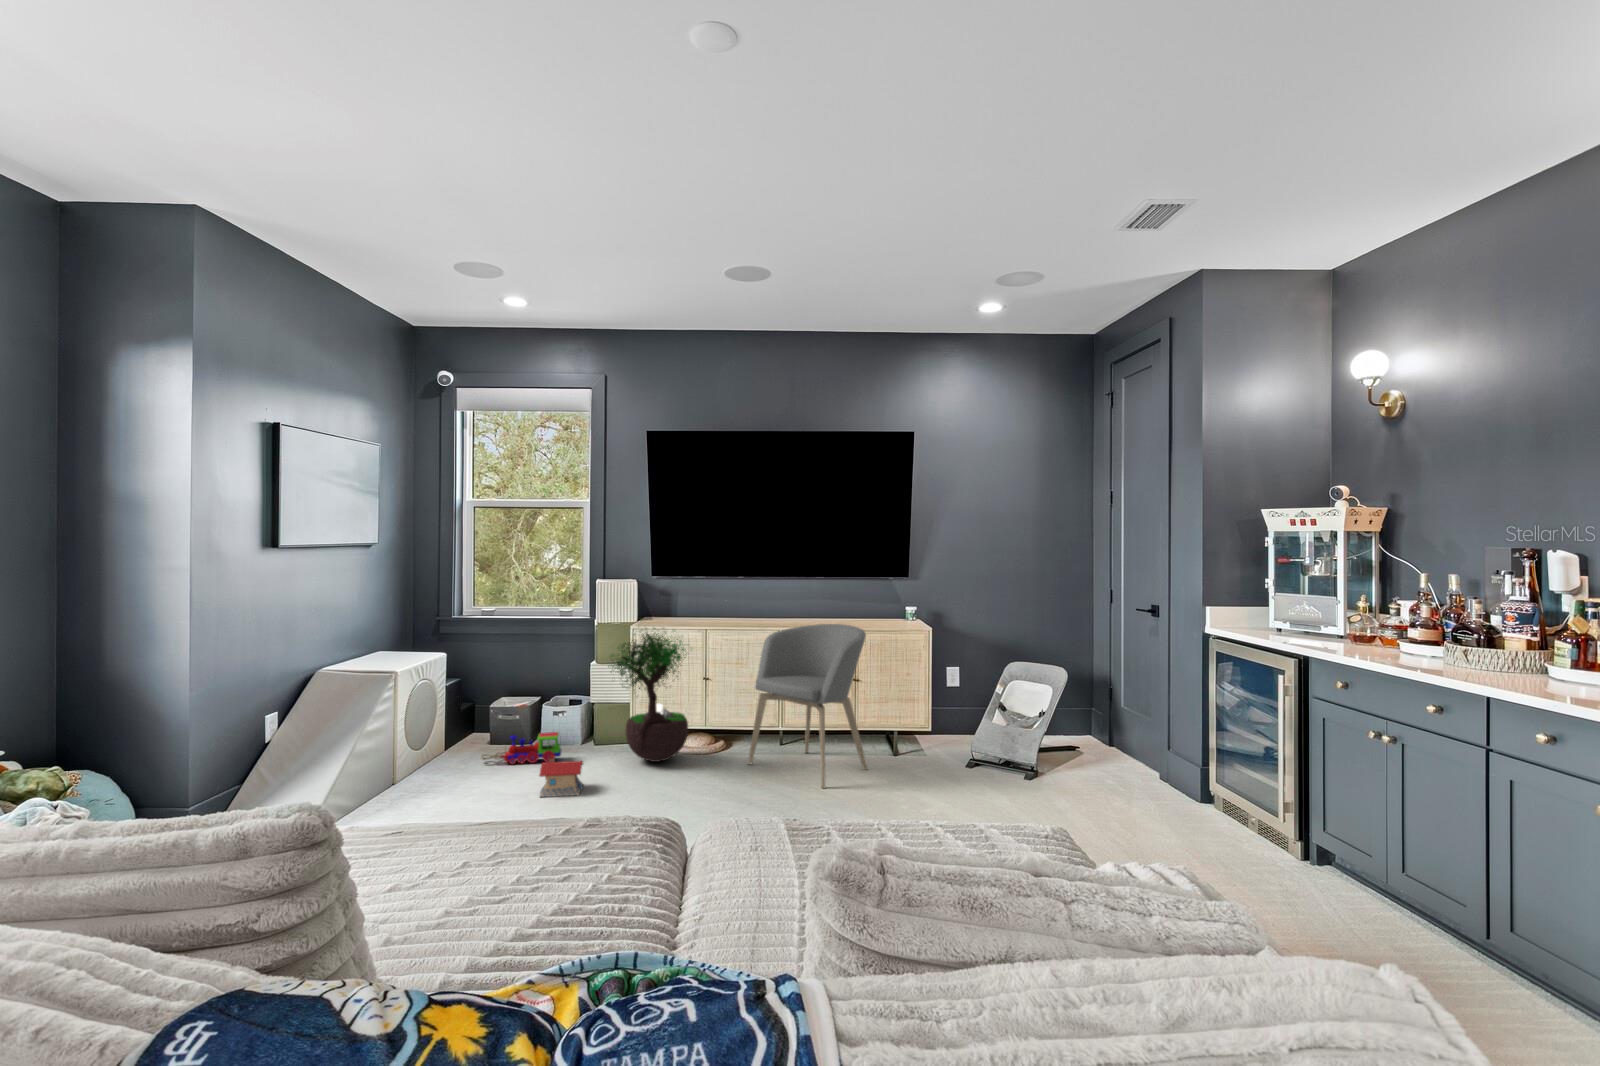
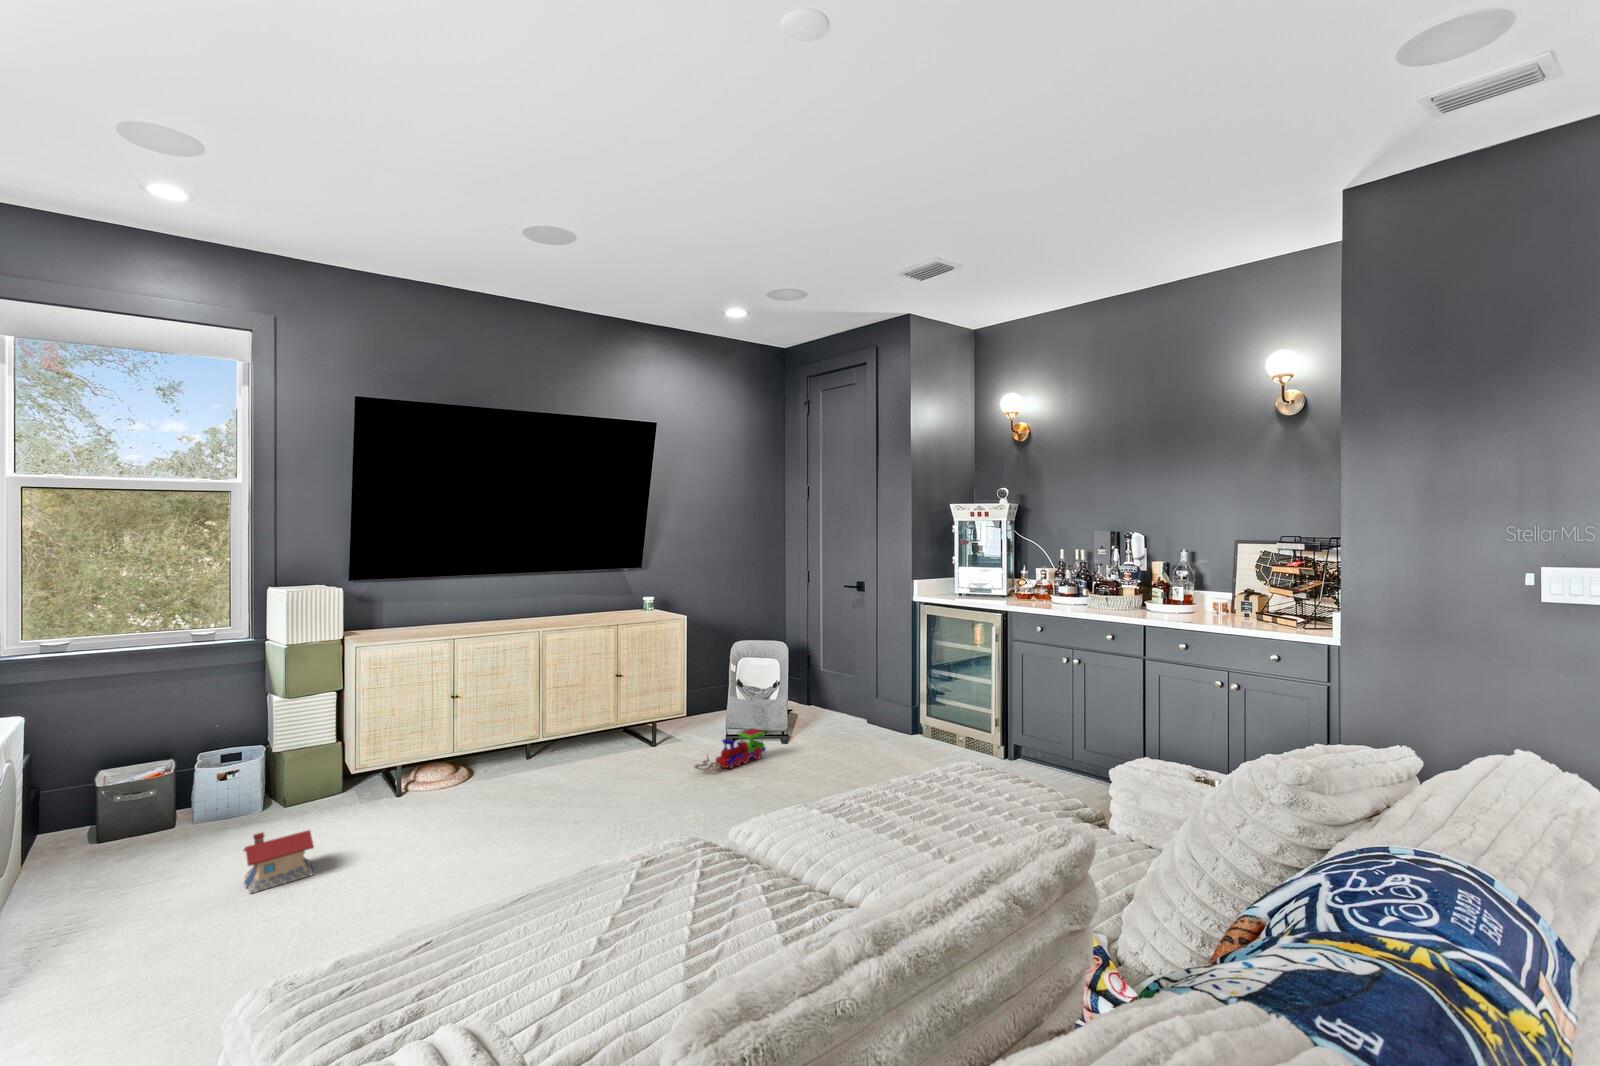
armchair: present [748,624,868,788] -> none [510,623,641,792]
potted tree: present [608,627,688,762] -> none [321,639,442,809]
toy train: present [481,732,562,764] -> present [694,728,766,770]

